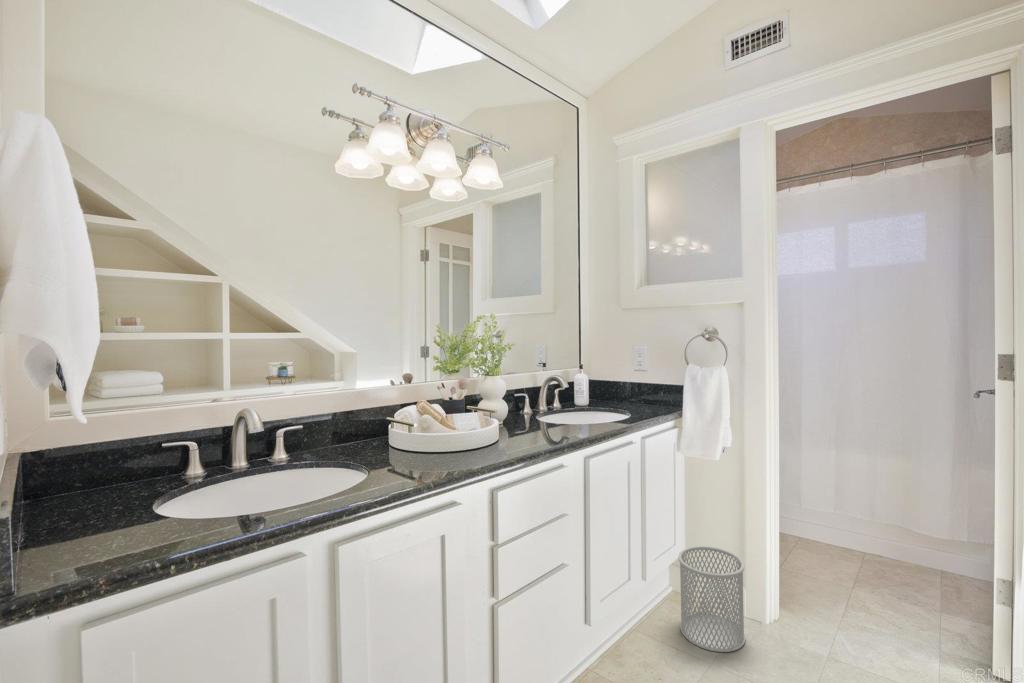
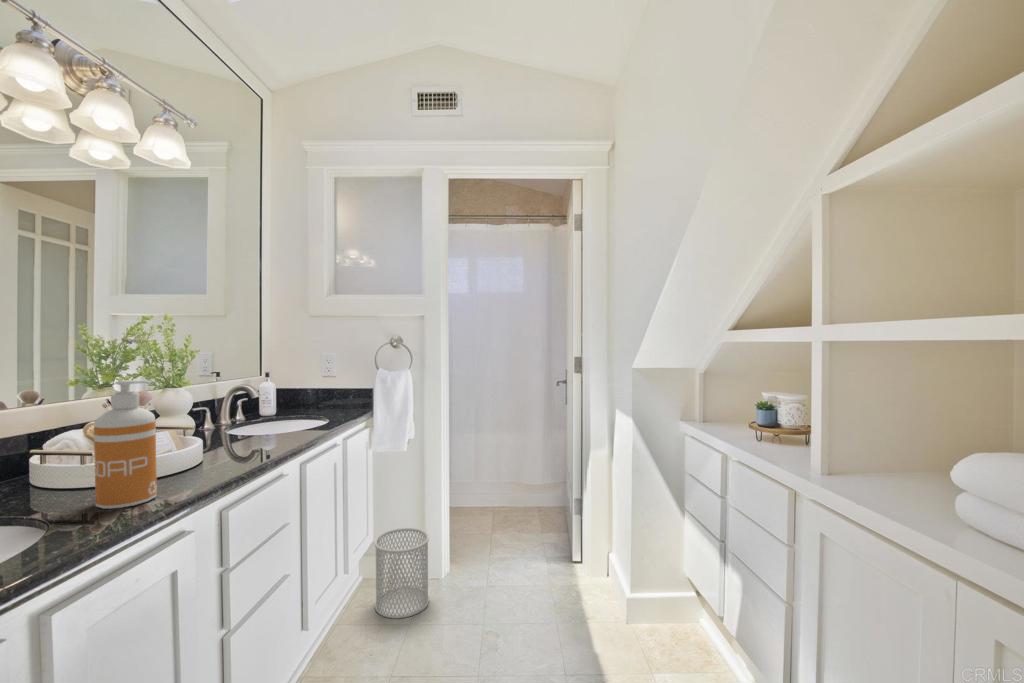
soap dispenser: none [401,371,443,473] -> present [94,380,157,509]

